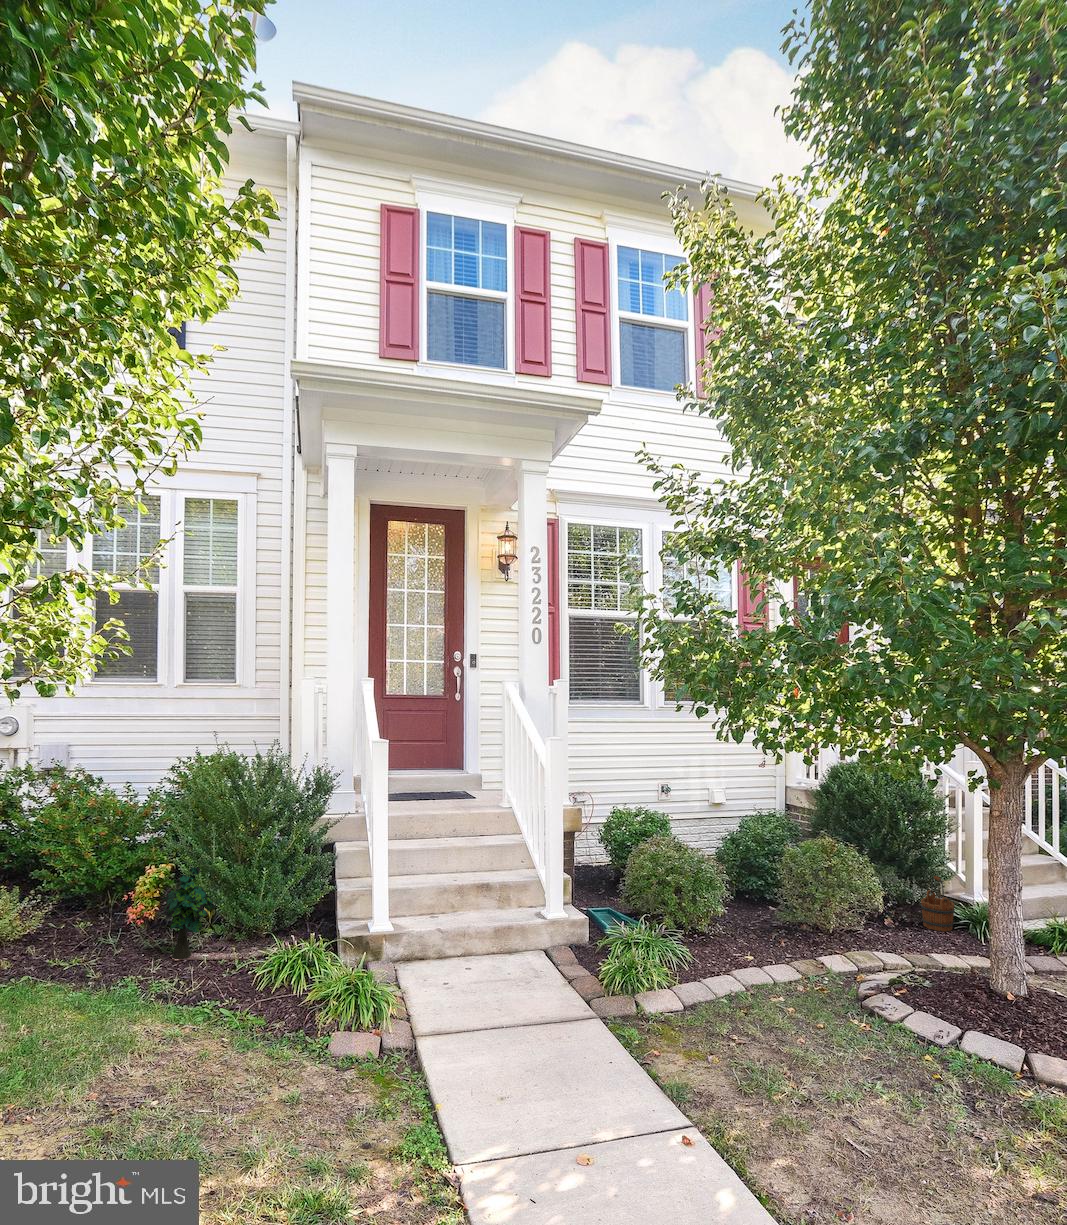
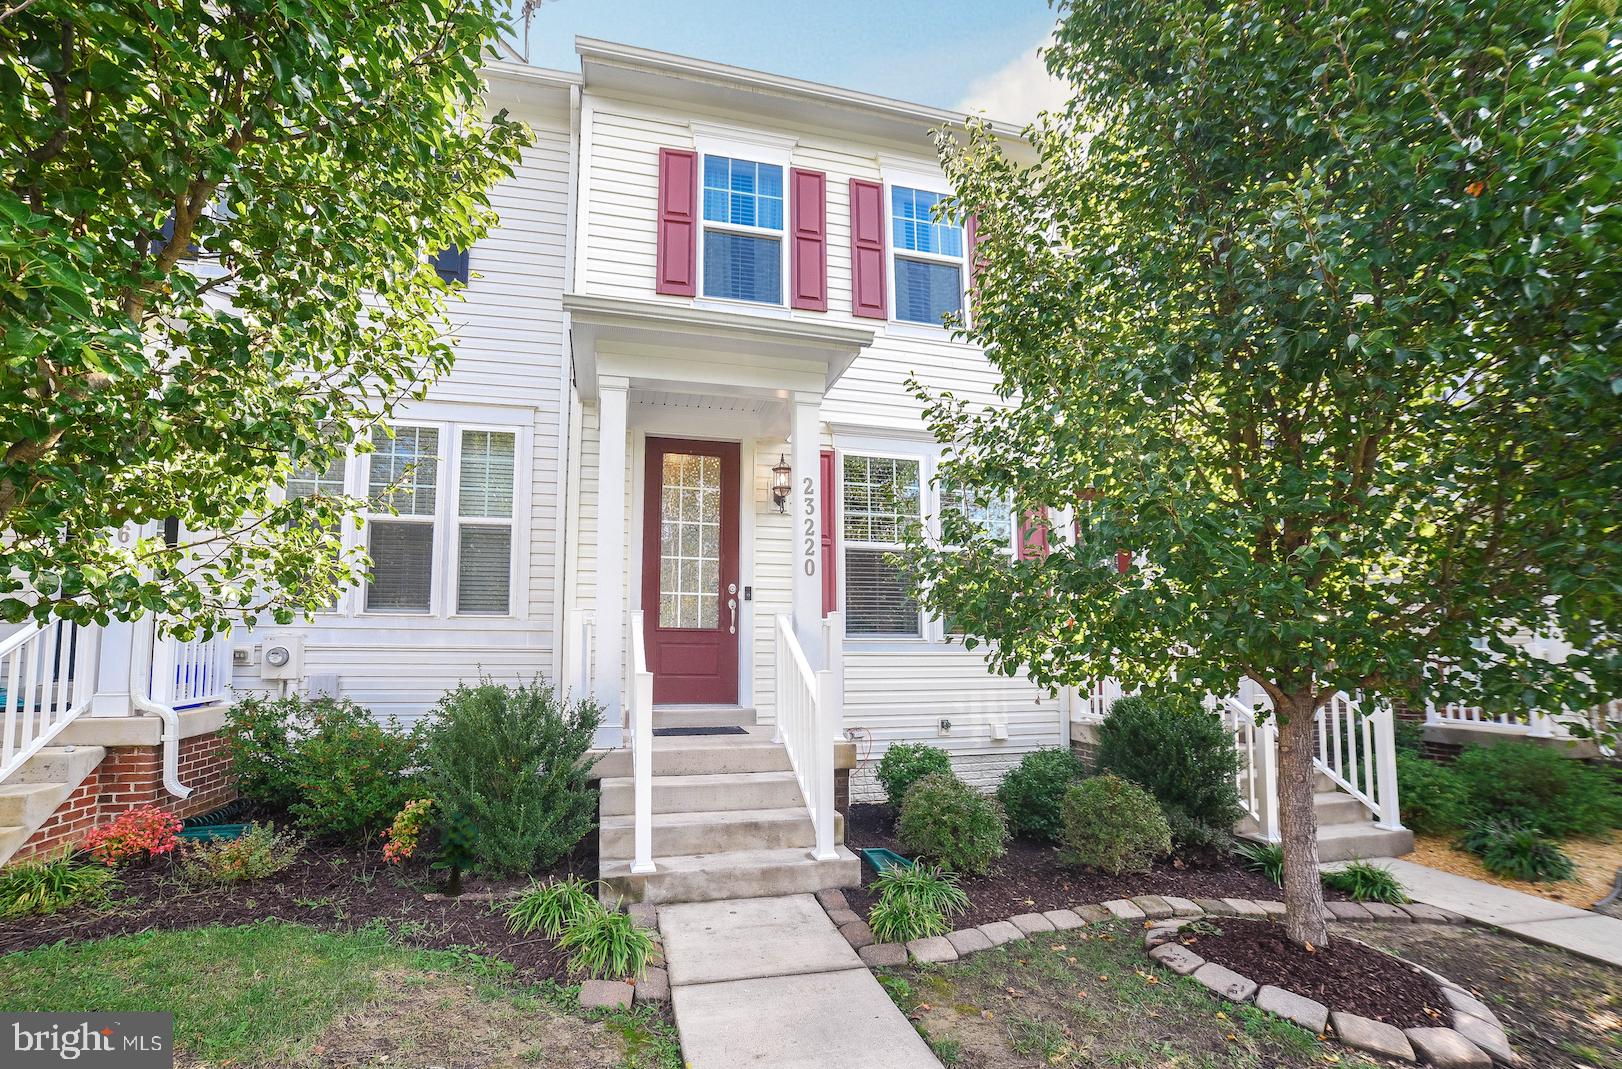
wooden bucket: present [921,876,955,931] -> none [1210,816,1245,874]

